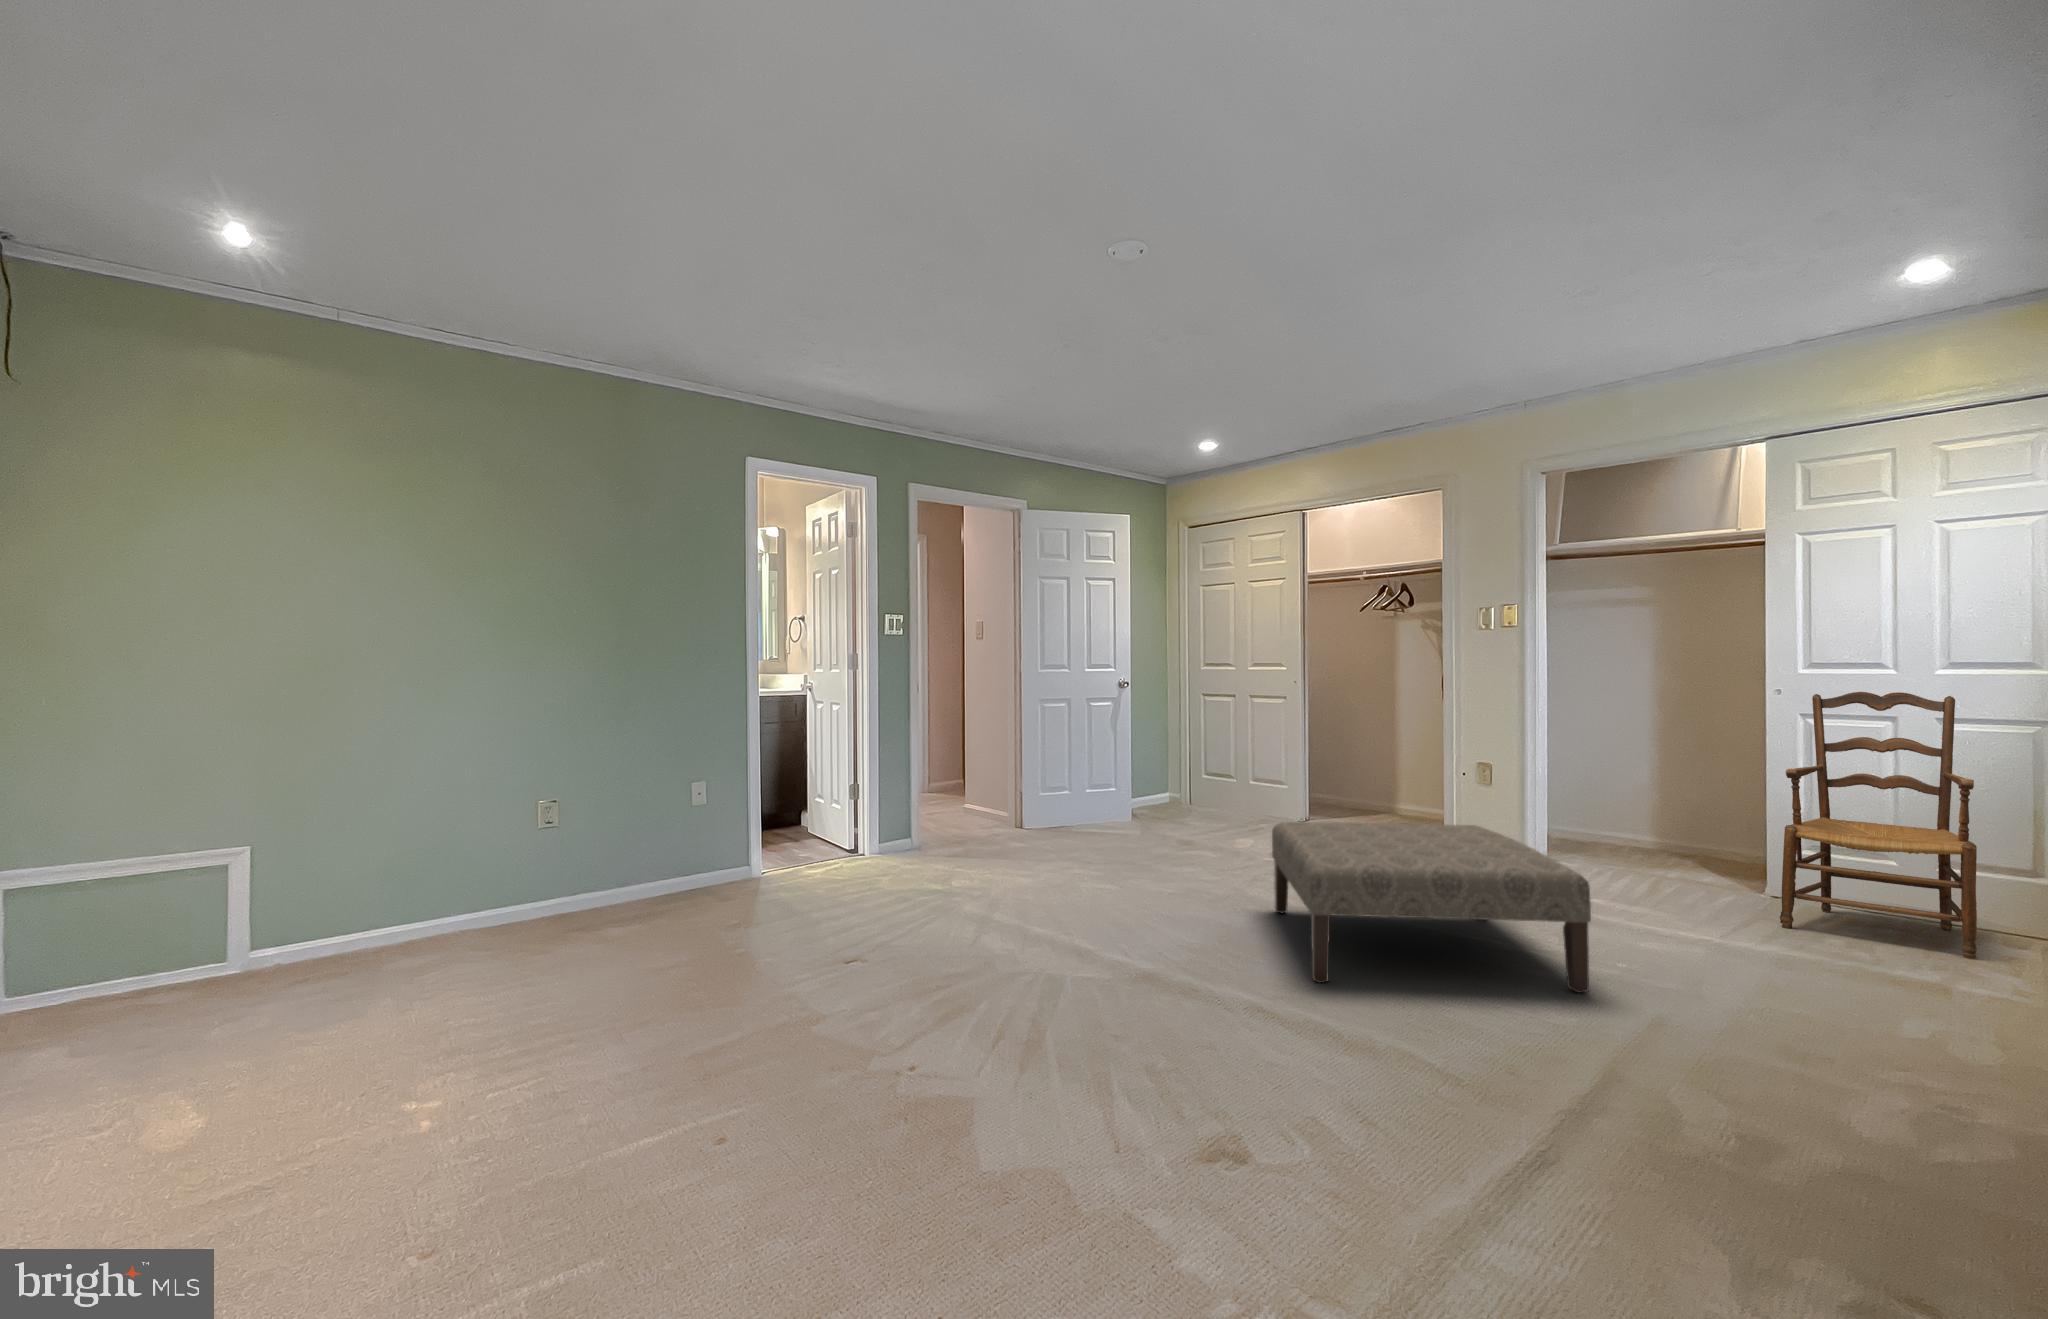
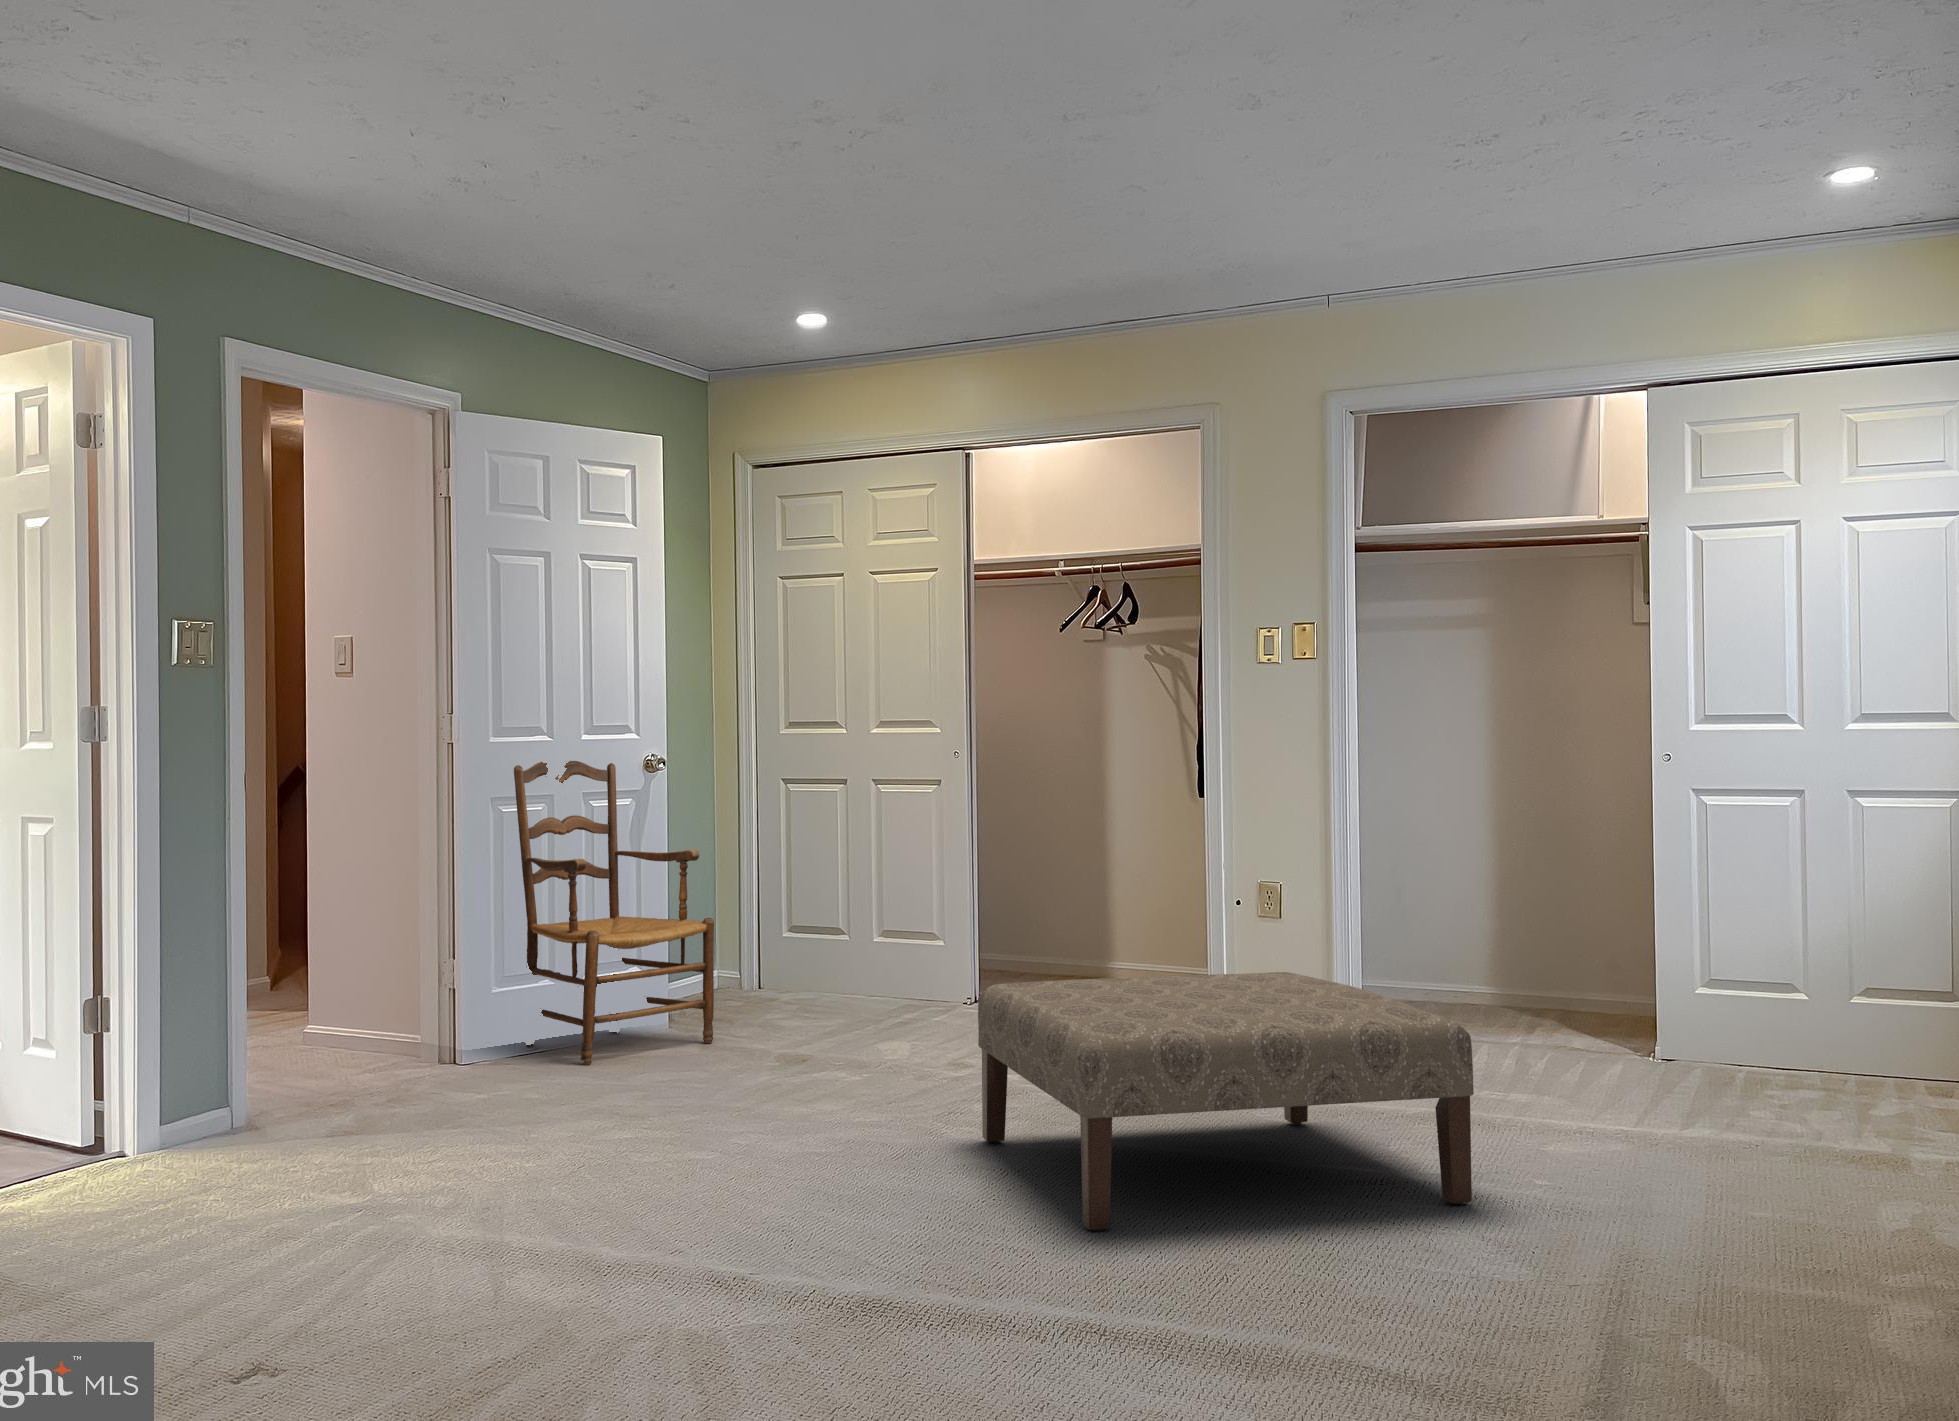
armchair: present [1780,692,1977,959] -> present [514,761,714,1065]

